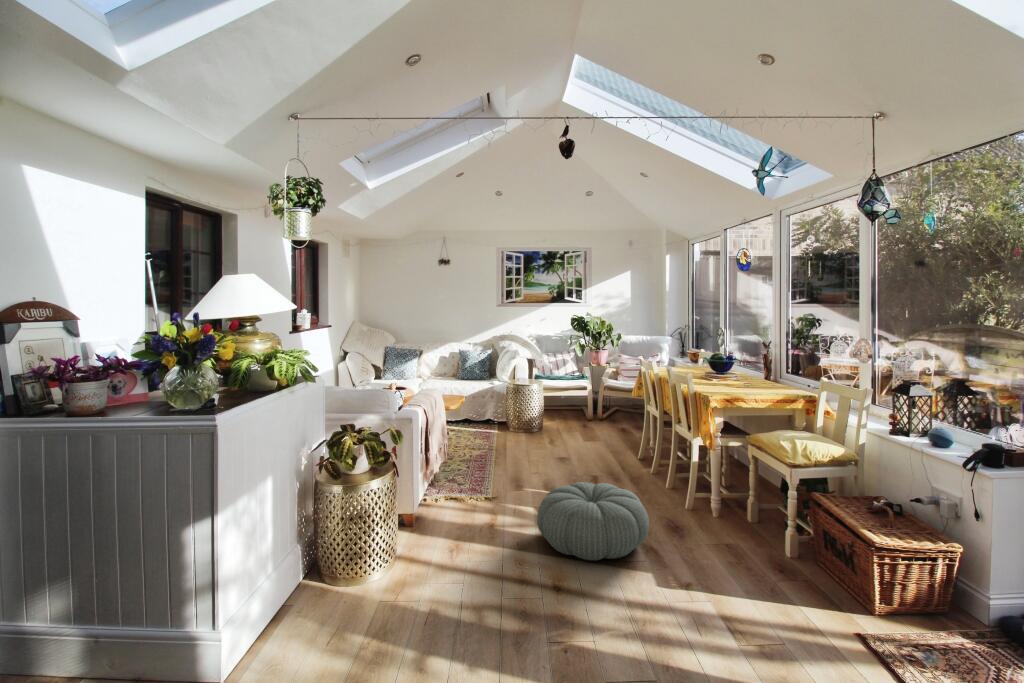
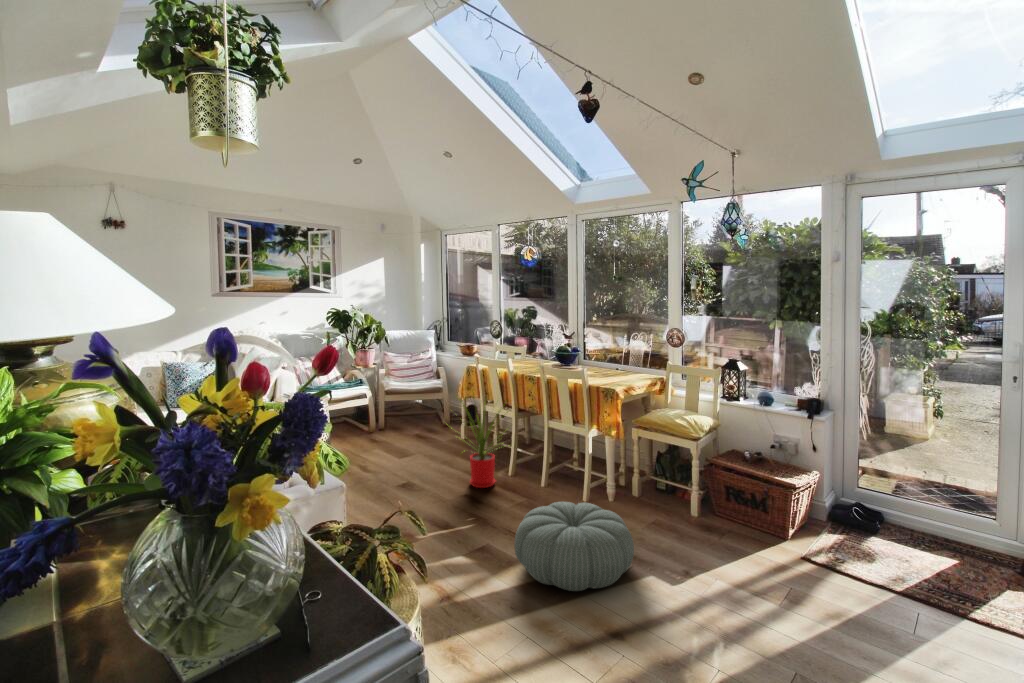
house plant: none [585,383,649,472] -> present [460,397,507,488]

